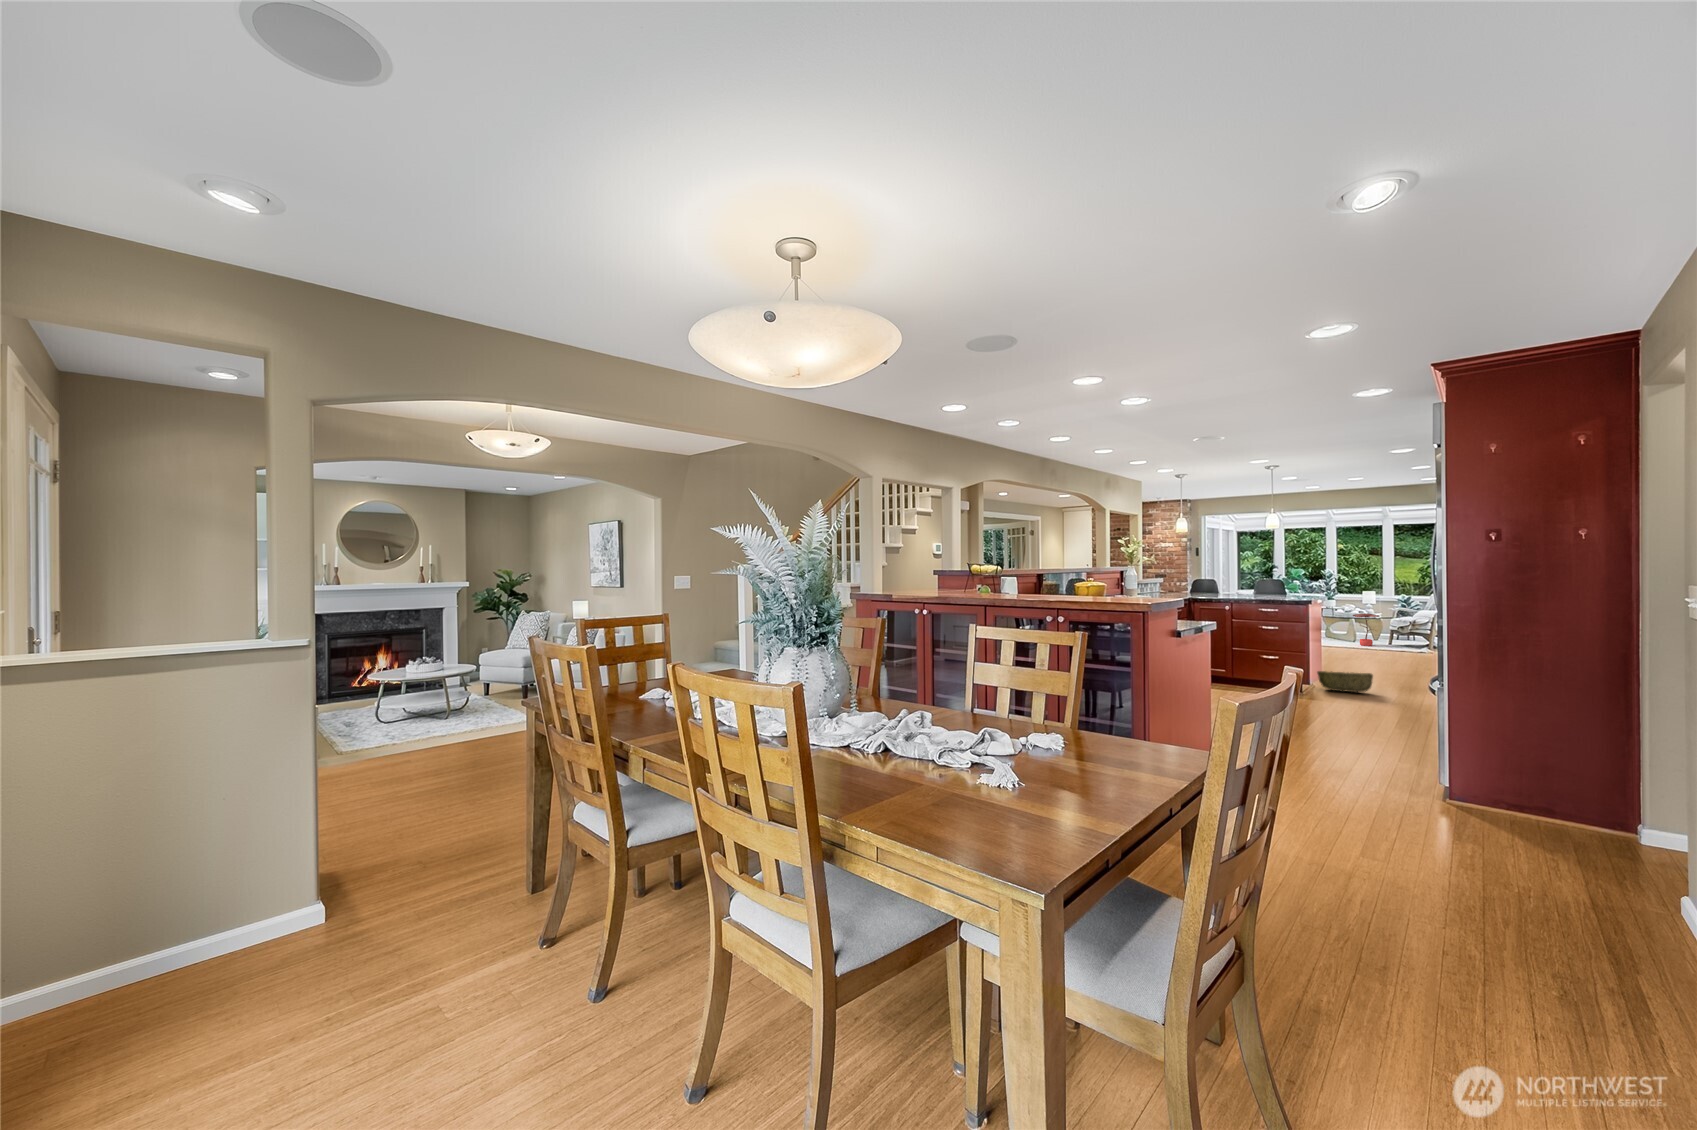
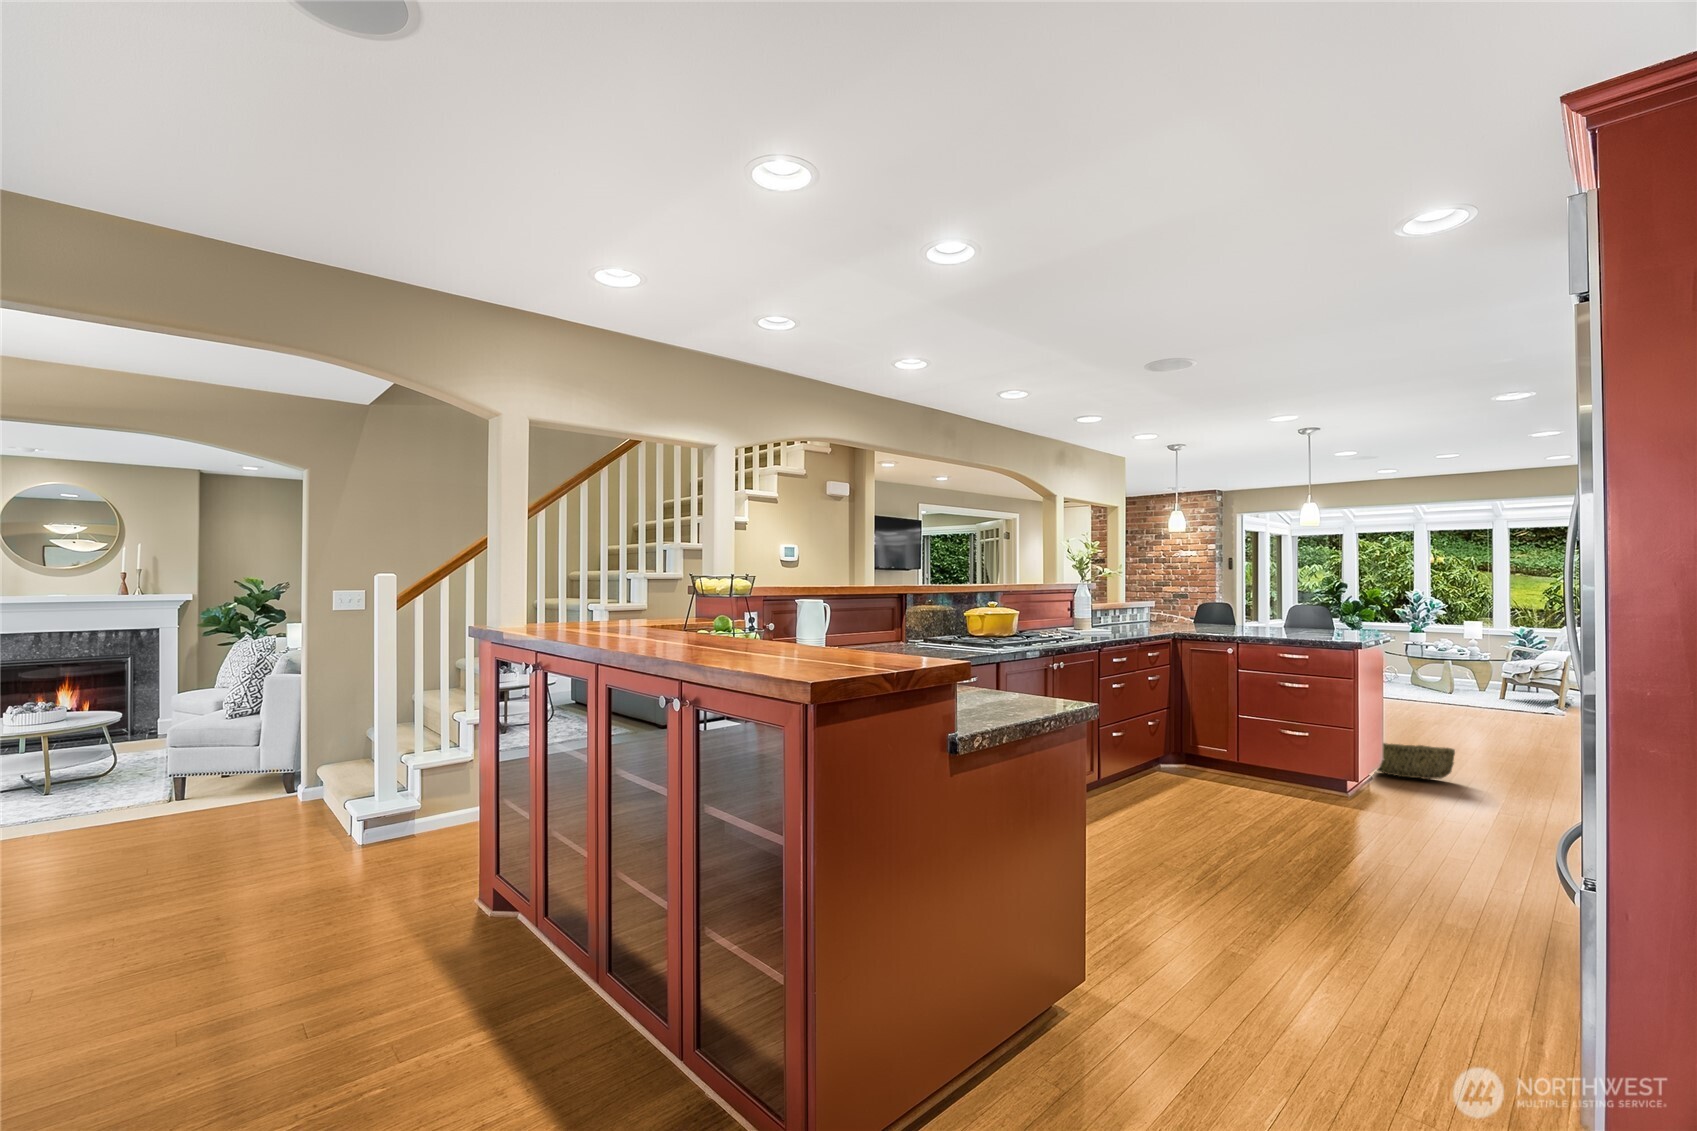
potted plant: present [1353,613,1379,646] -> none [1445,653,1486,701]

